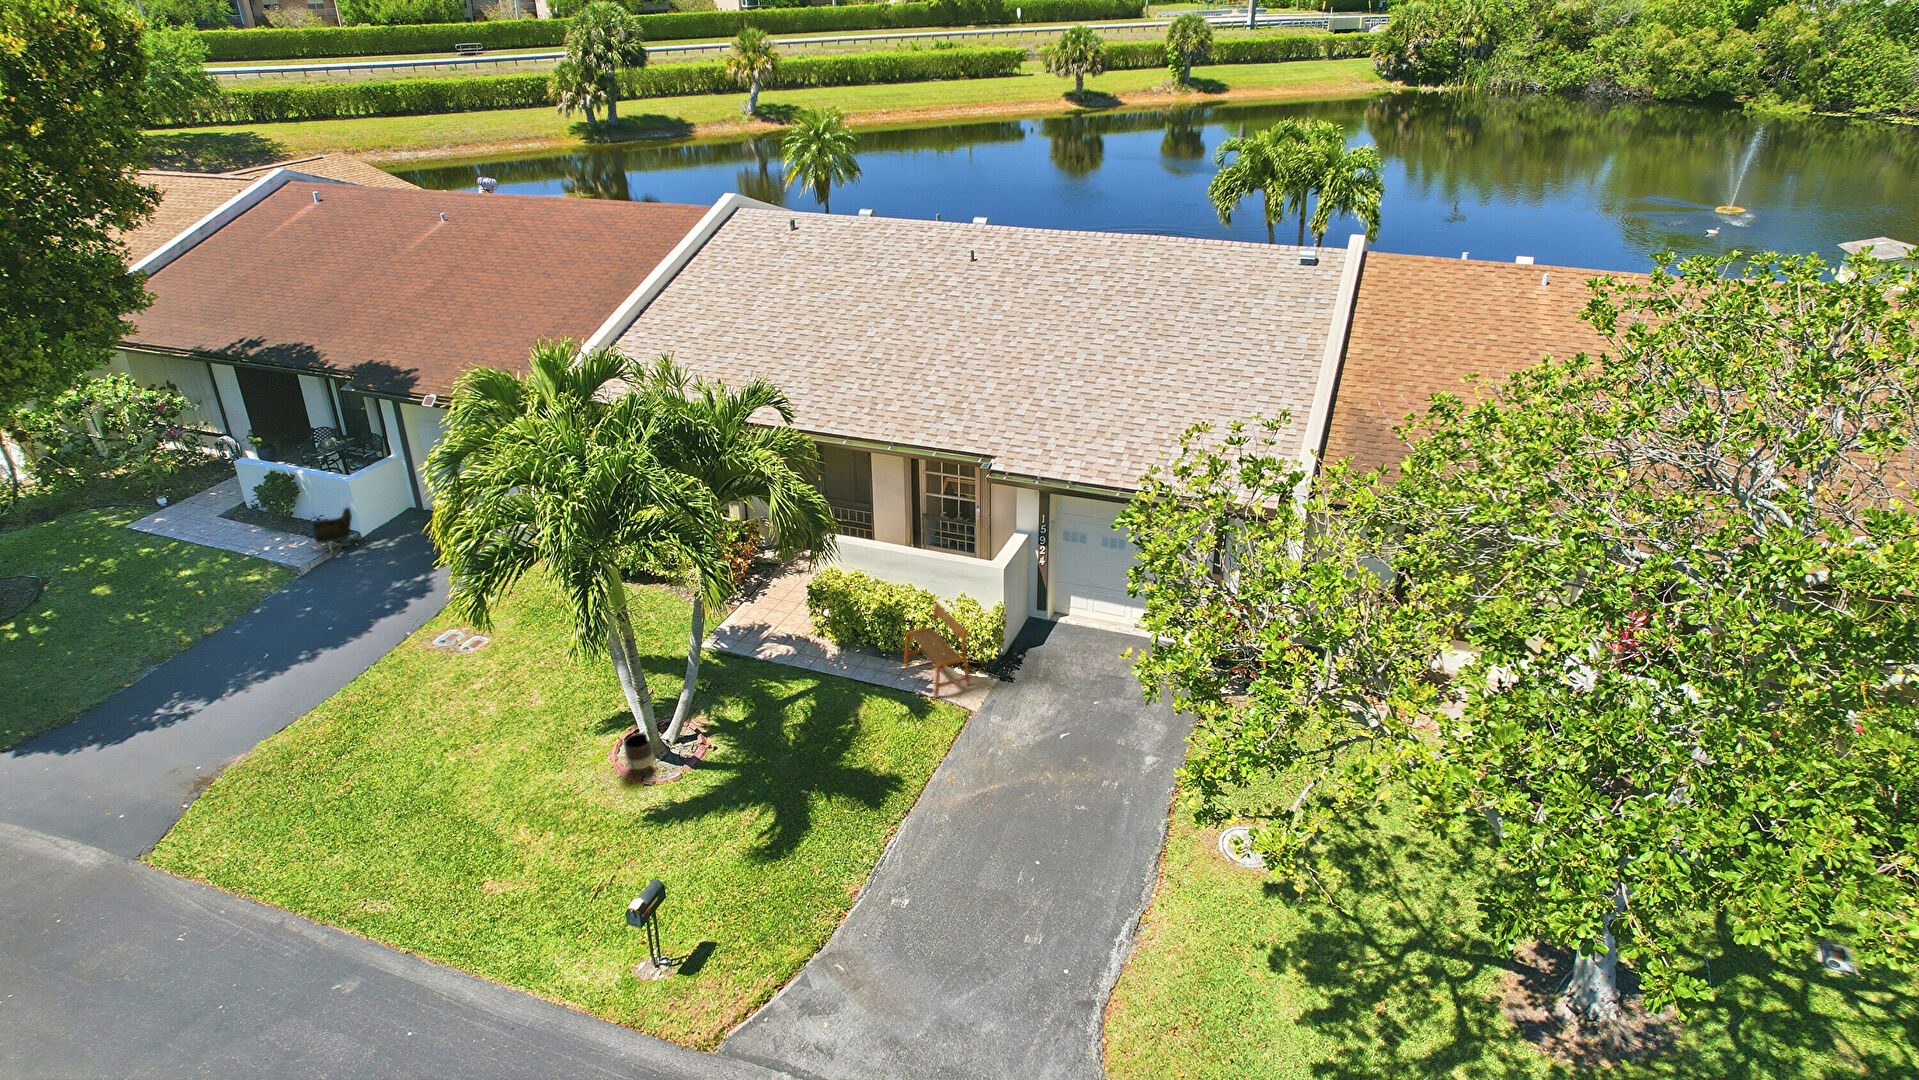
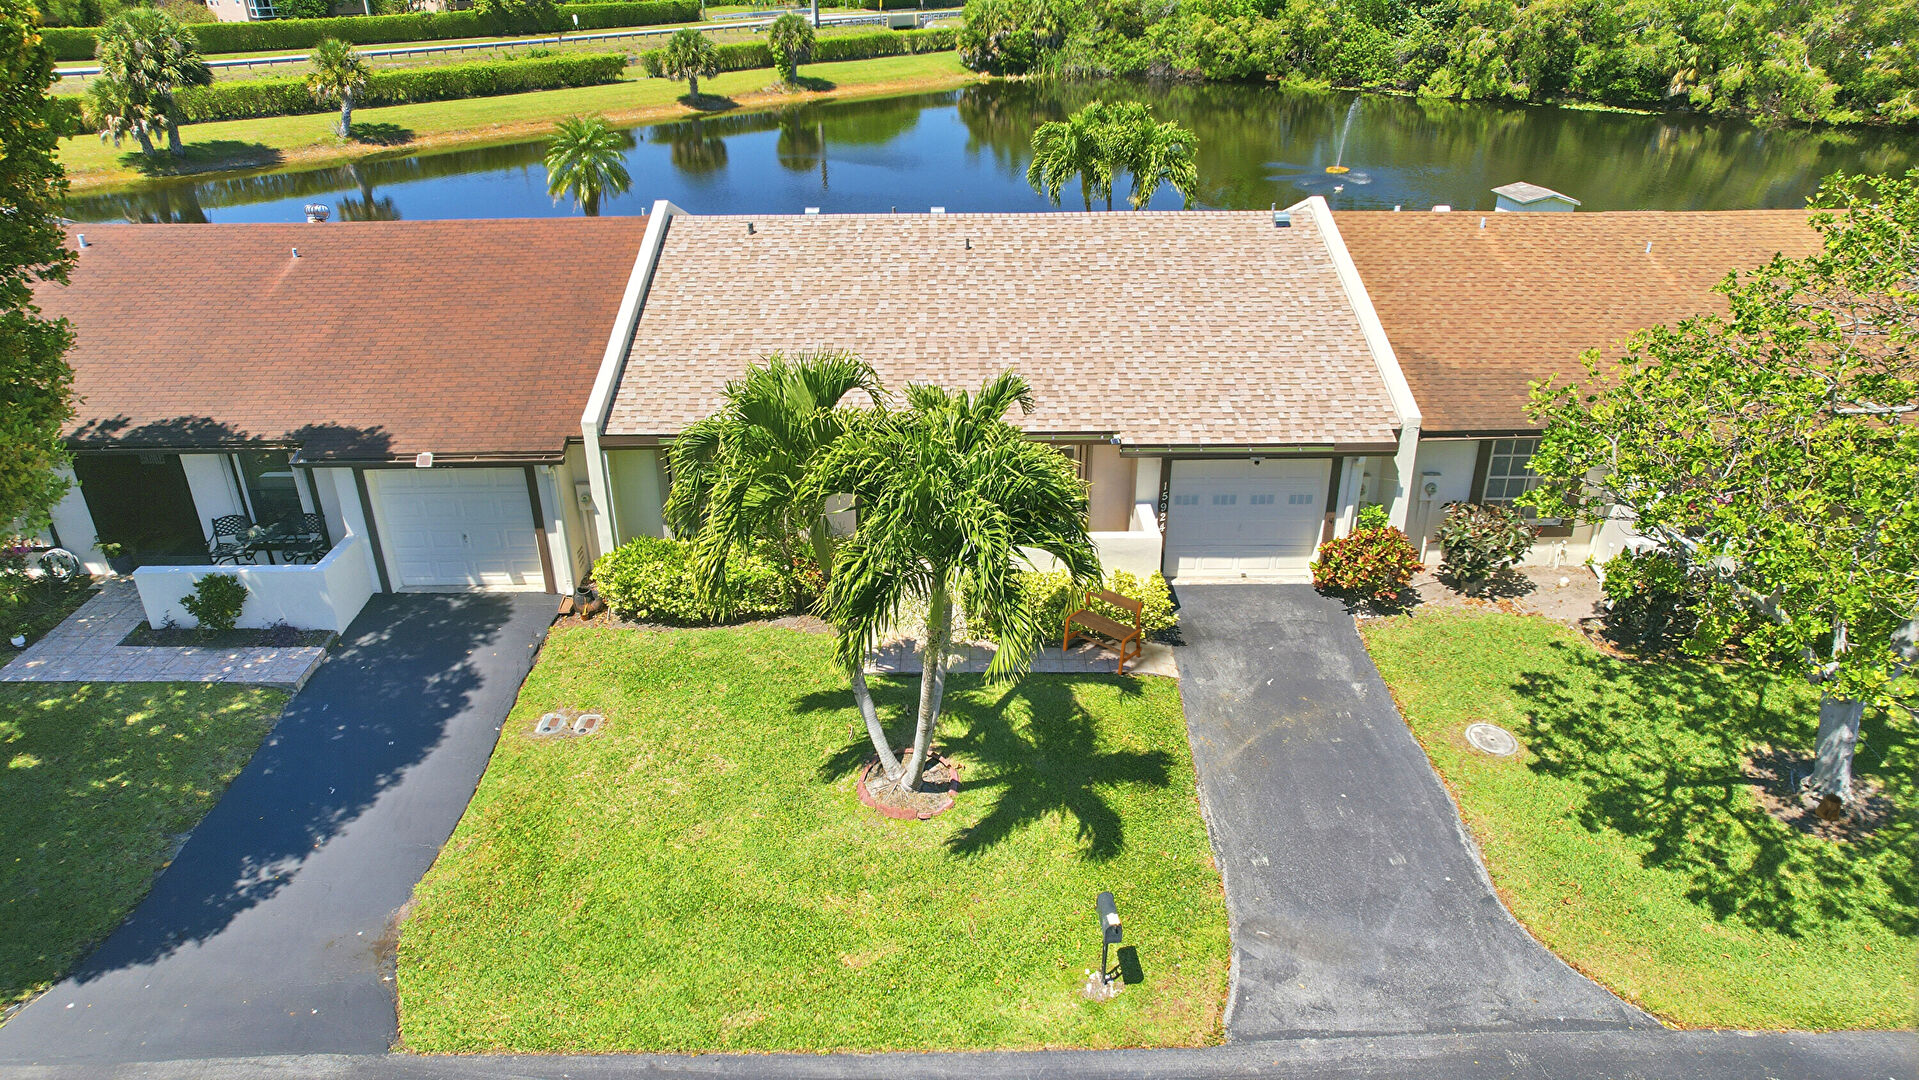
lounge chair: present [313,507,352,553] -> none [278,602,337,664]
planter: present [624,733,655,769] -> none [890,767,919,817]
watering can: none [1558,1001,1589,1038] -> present [1815,792,1841,821]

